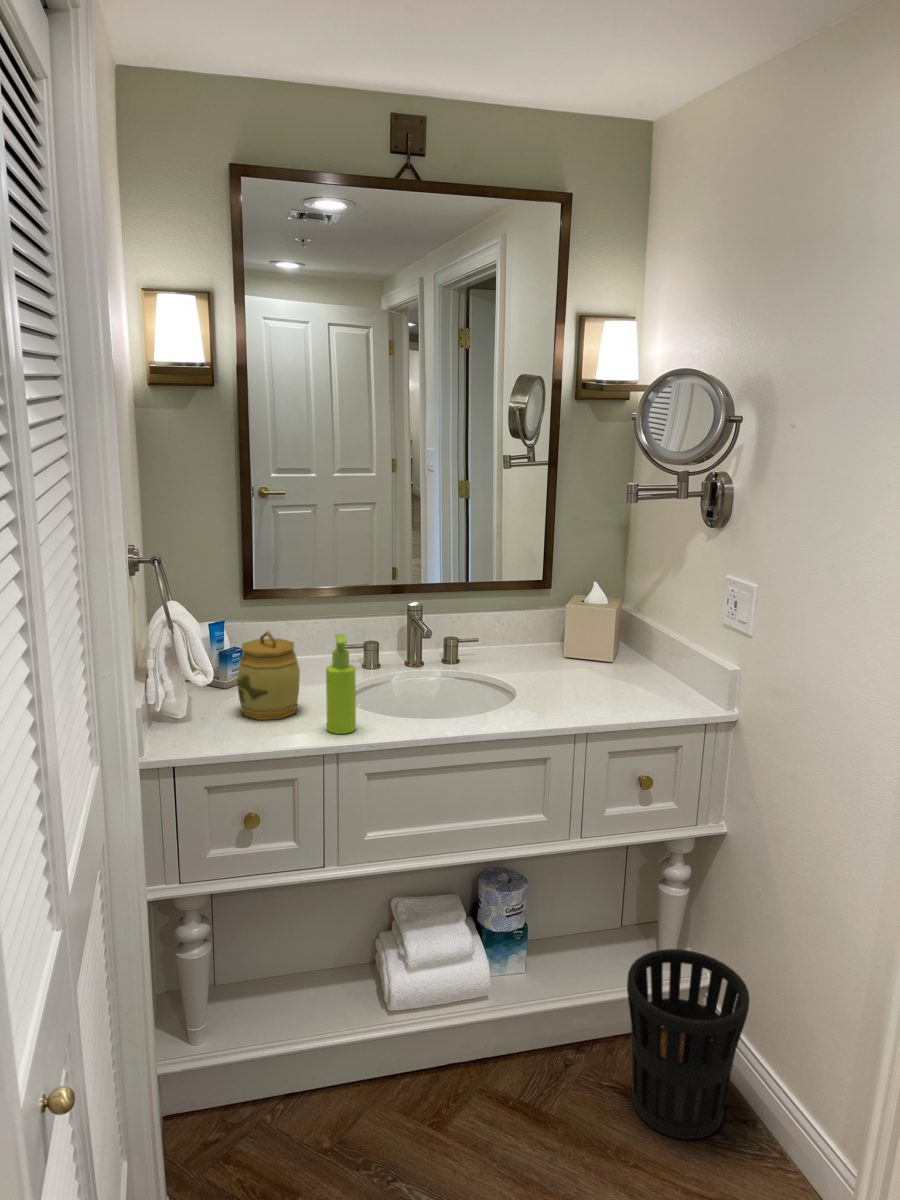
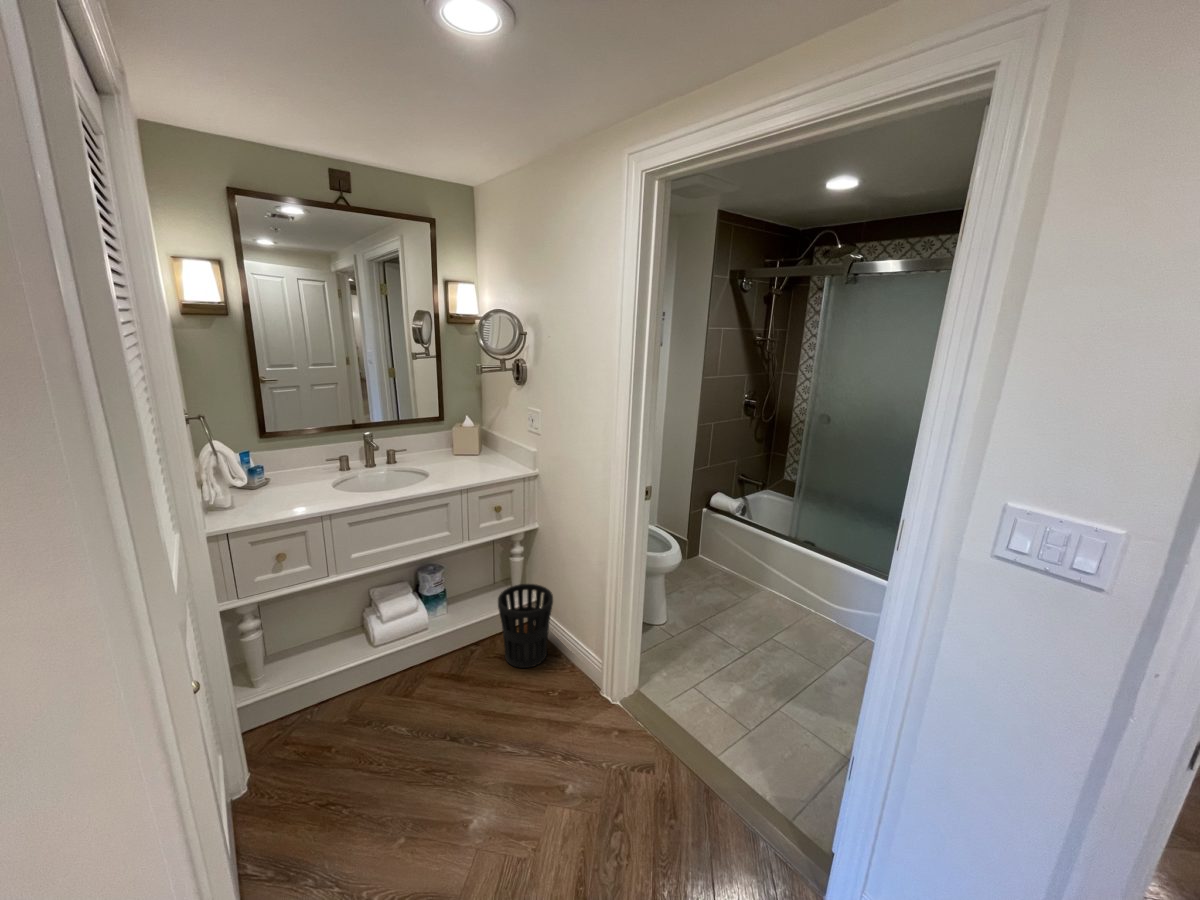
jar: present [237,631,300,720] -> none [262,453,303,503]
soap dispenser: present [326,634,356,734] -> none [319,449,341,503]

